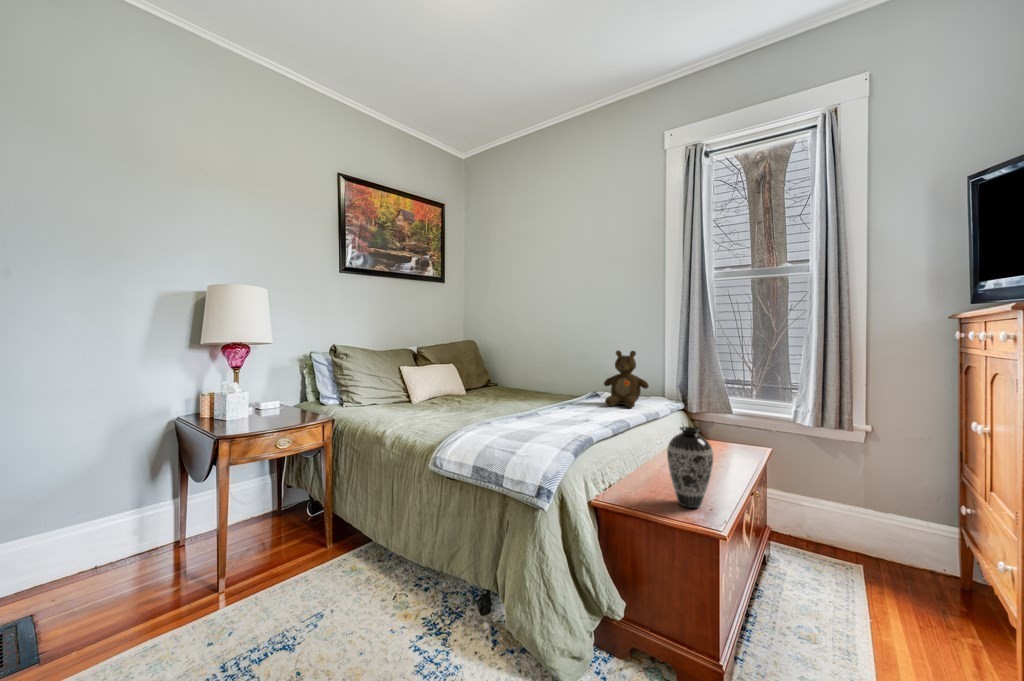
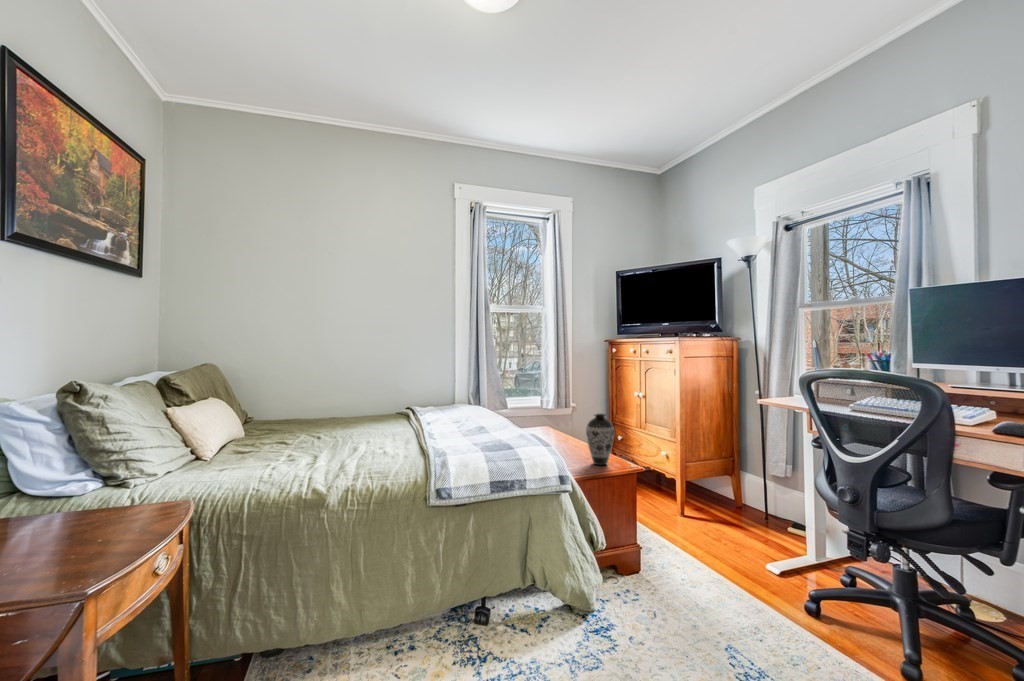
teddy bear: present [604,350,649,408] -> none [437,366,475,416]

